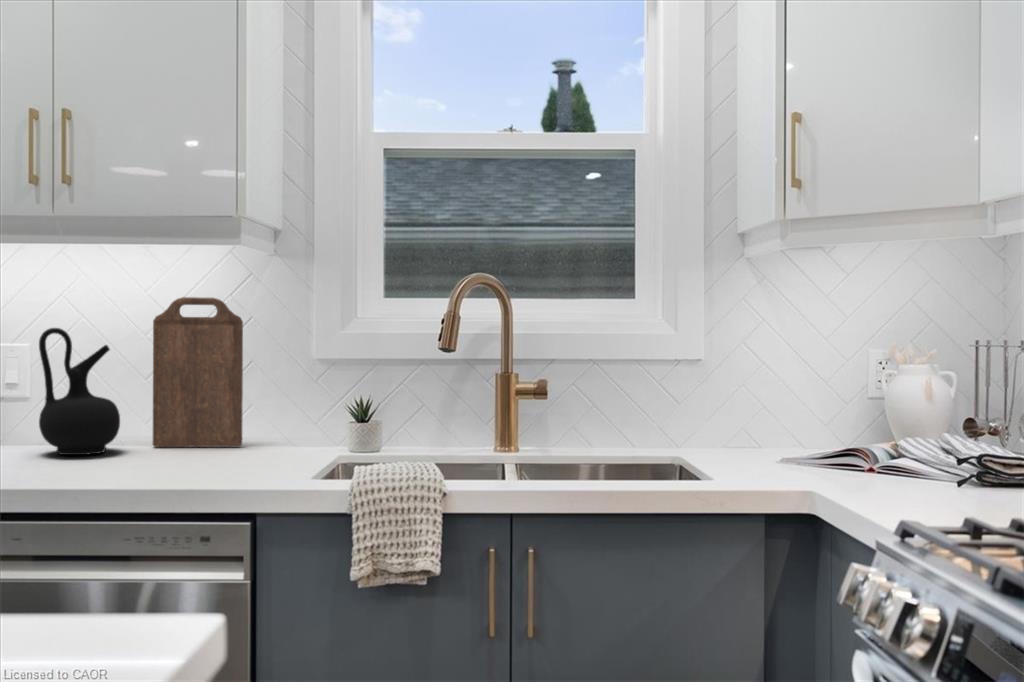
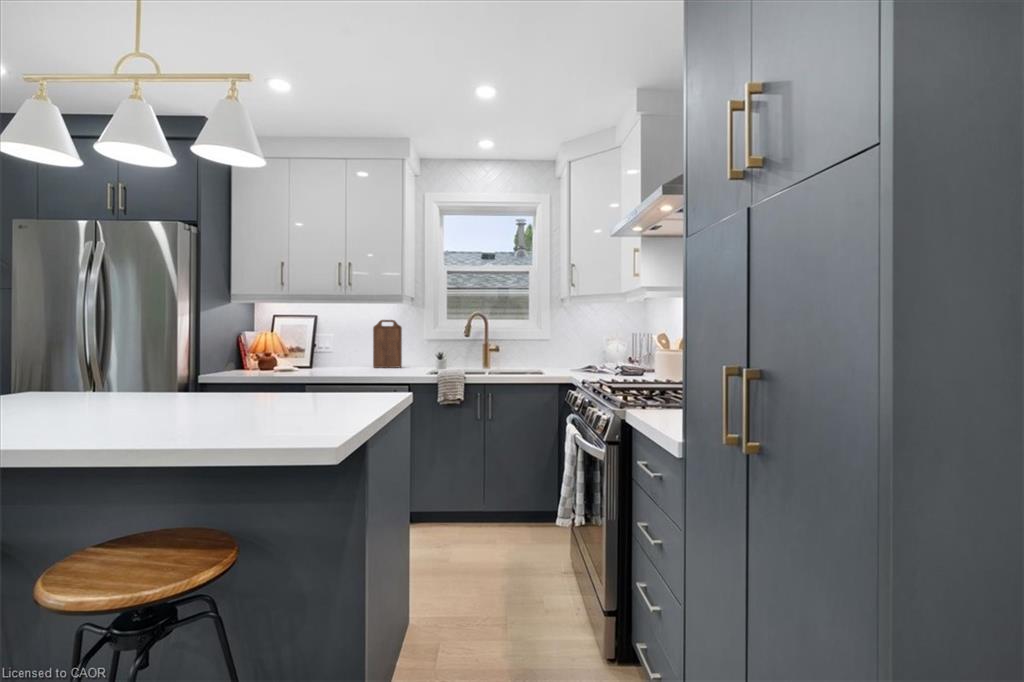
ceramic jug: present [39,328,120,455] -> none [339,330,364,369]

